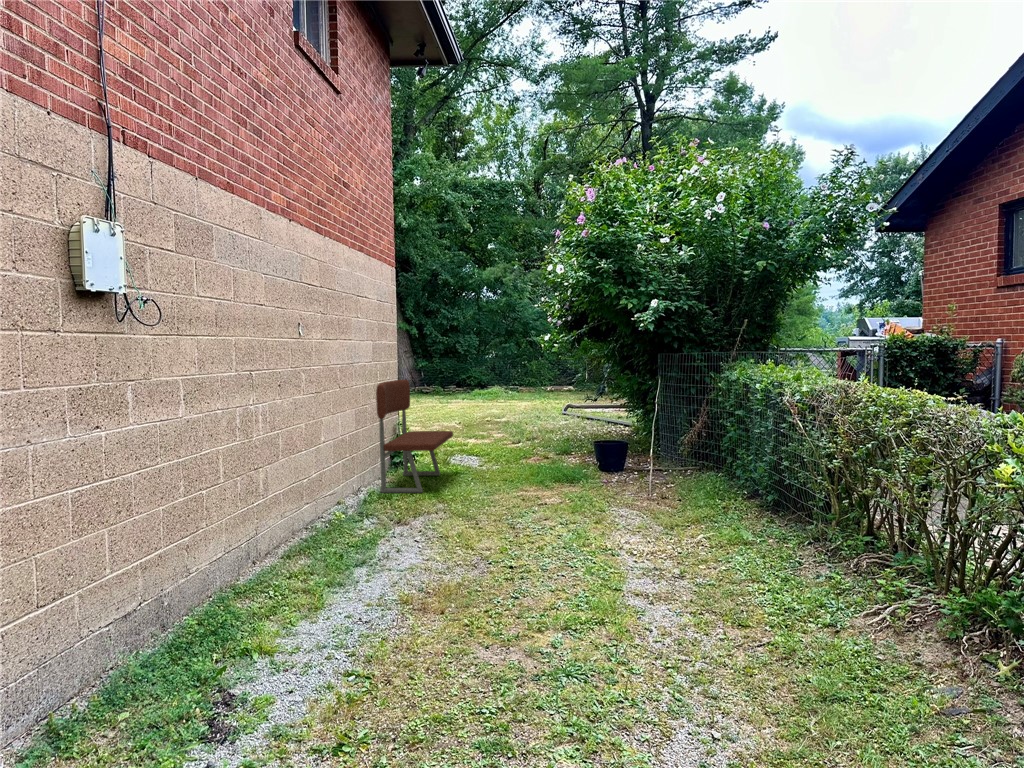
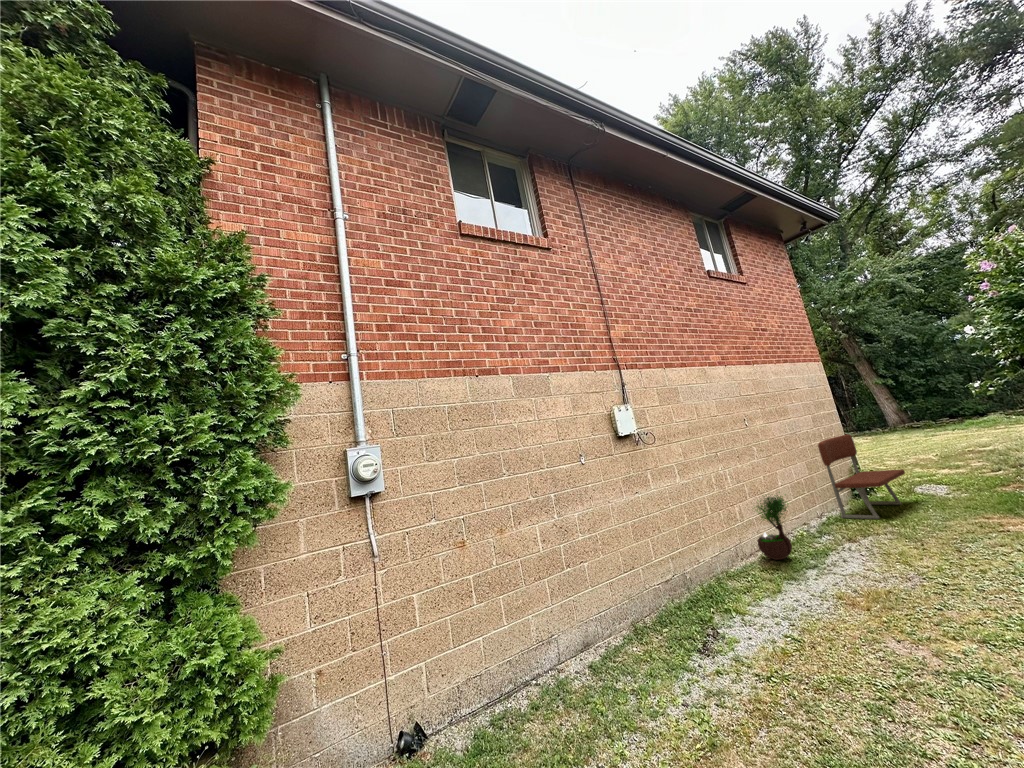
potted tree: none [284,445,347,556] -> present [756,492,792,560]

